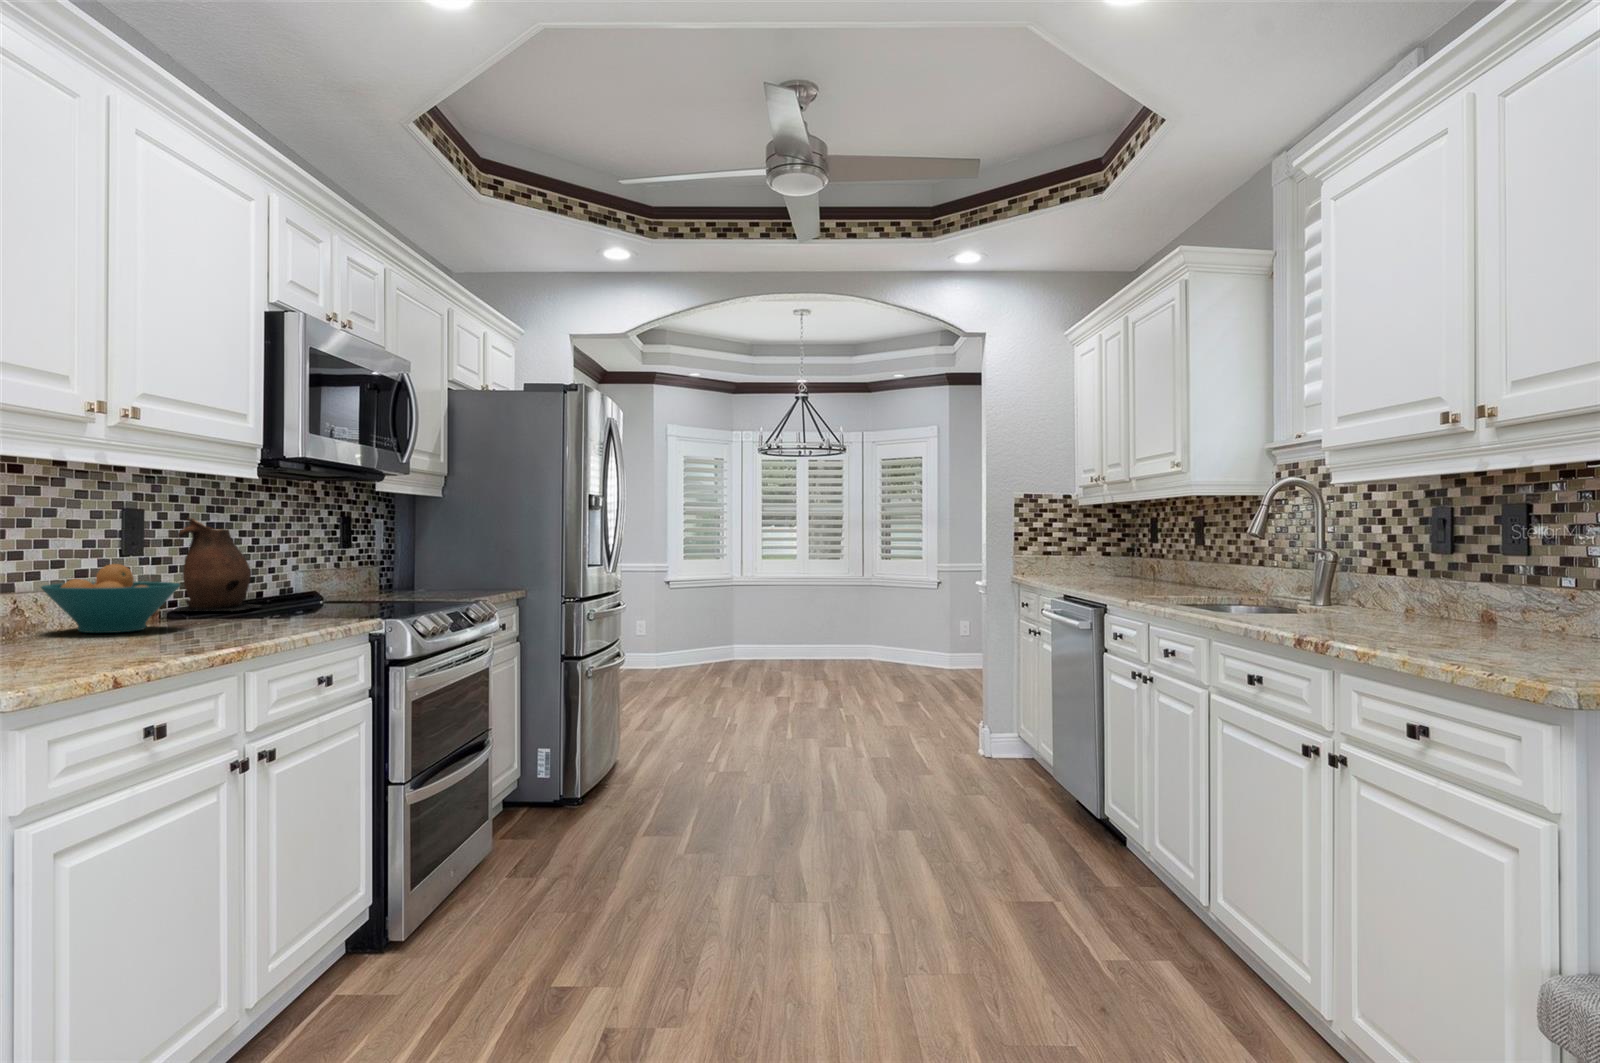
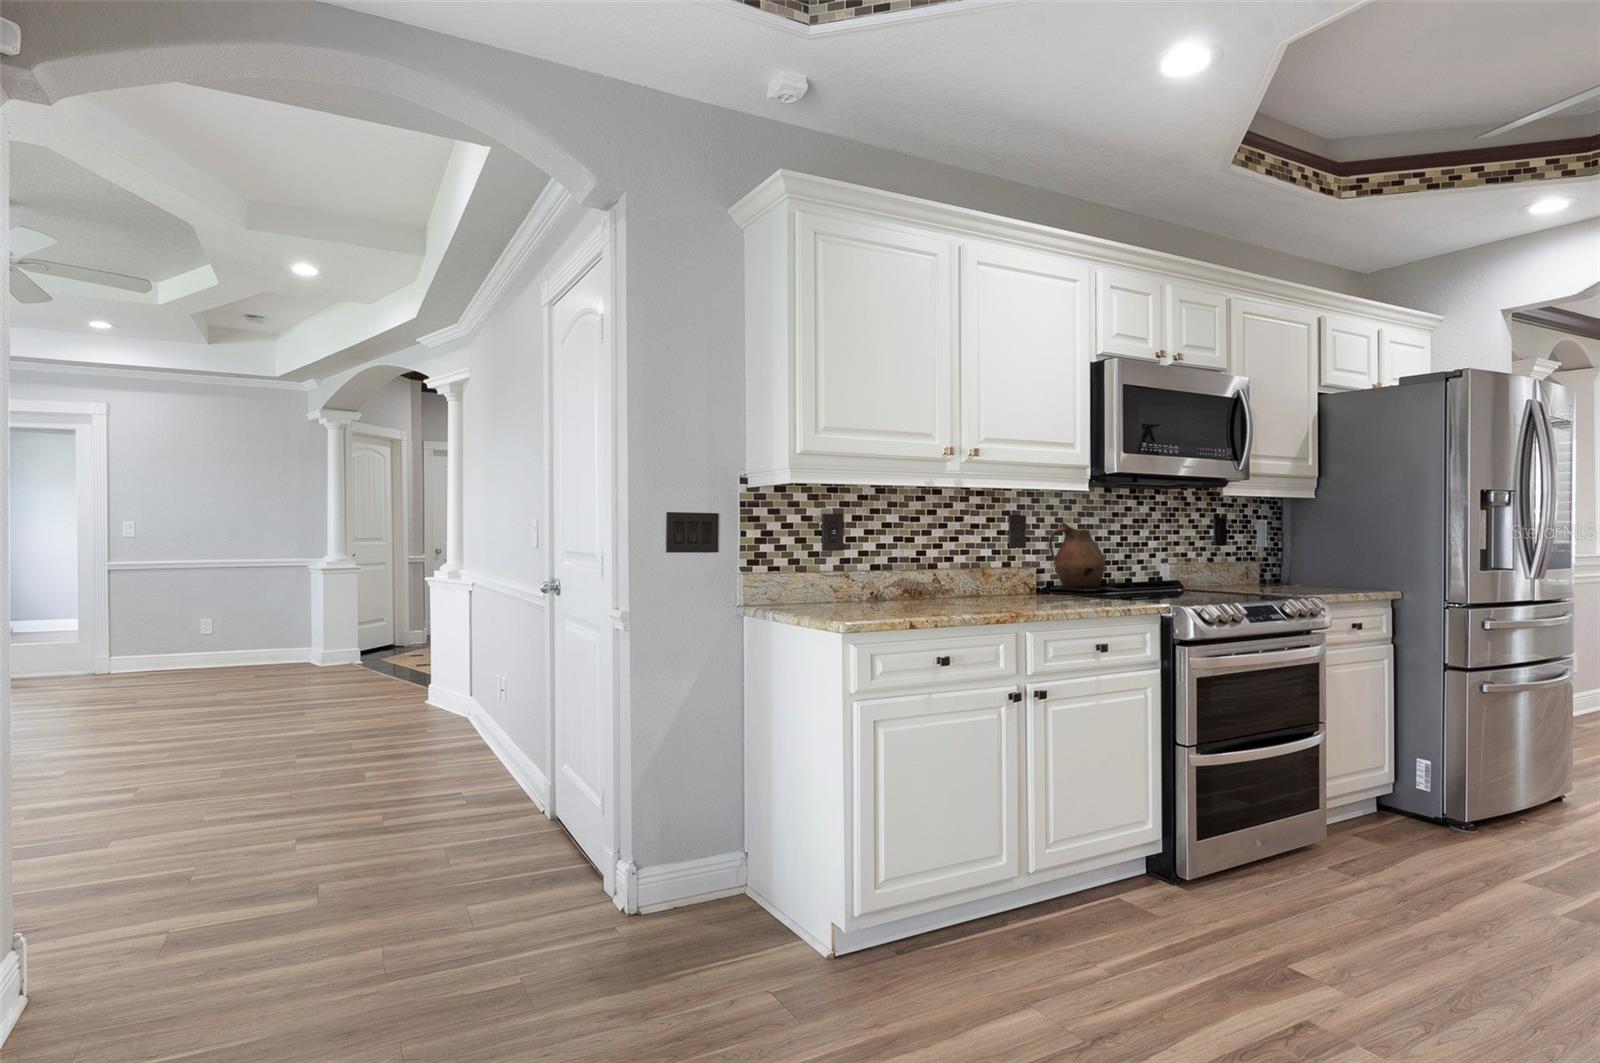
fruit bowl: present [41,564,180,633] -> none [941,553,1021,599]

